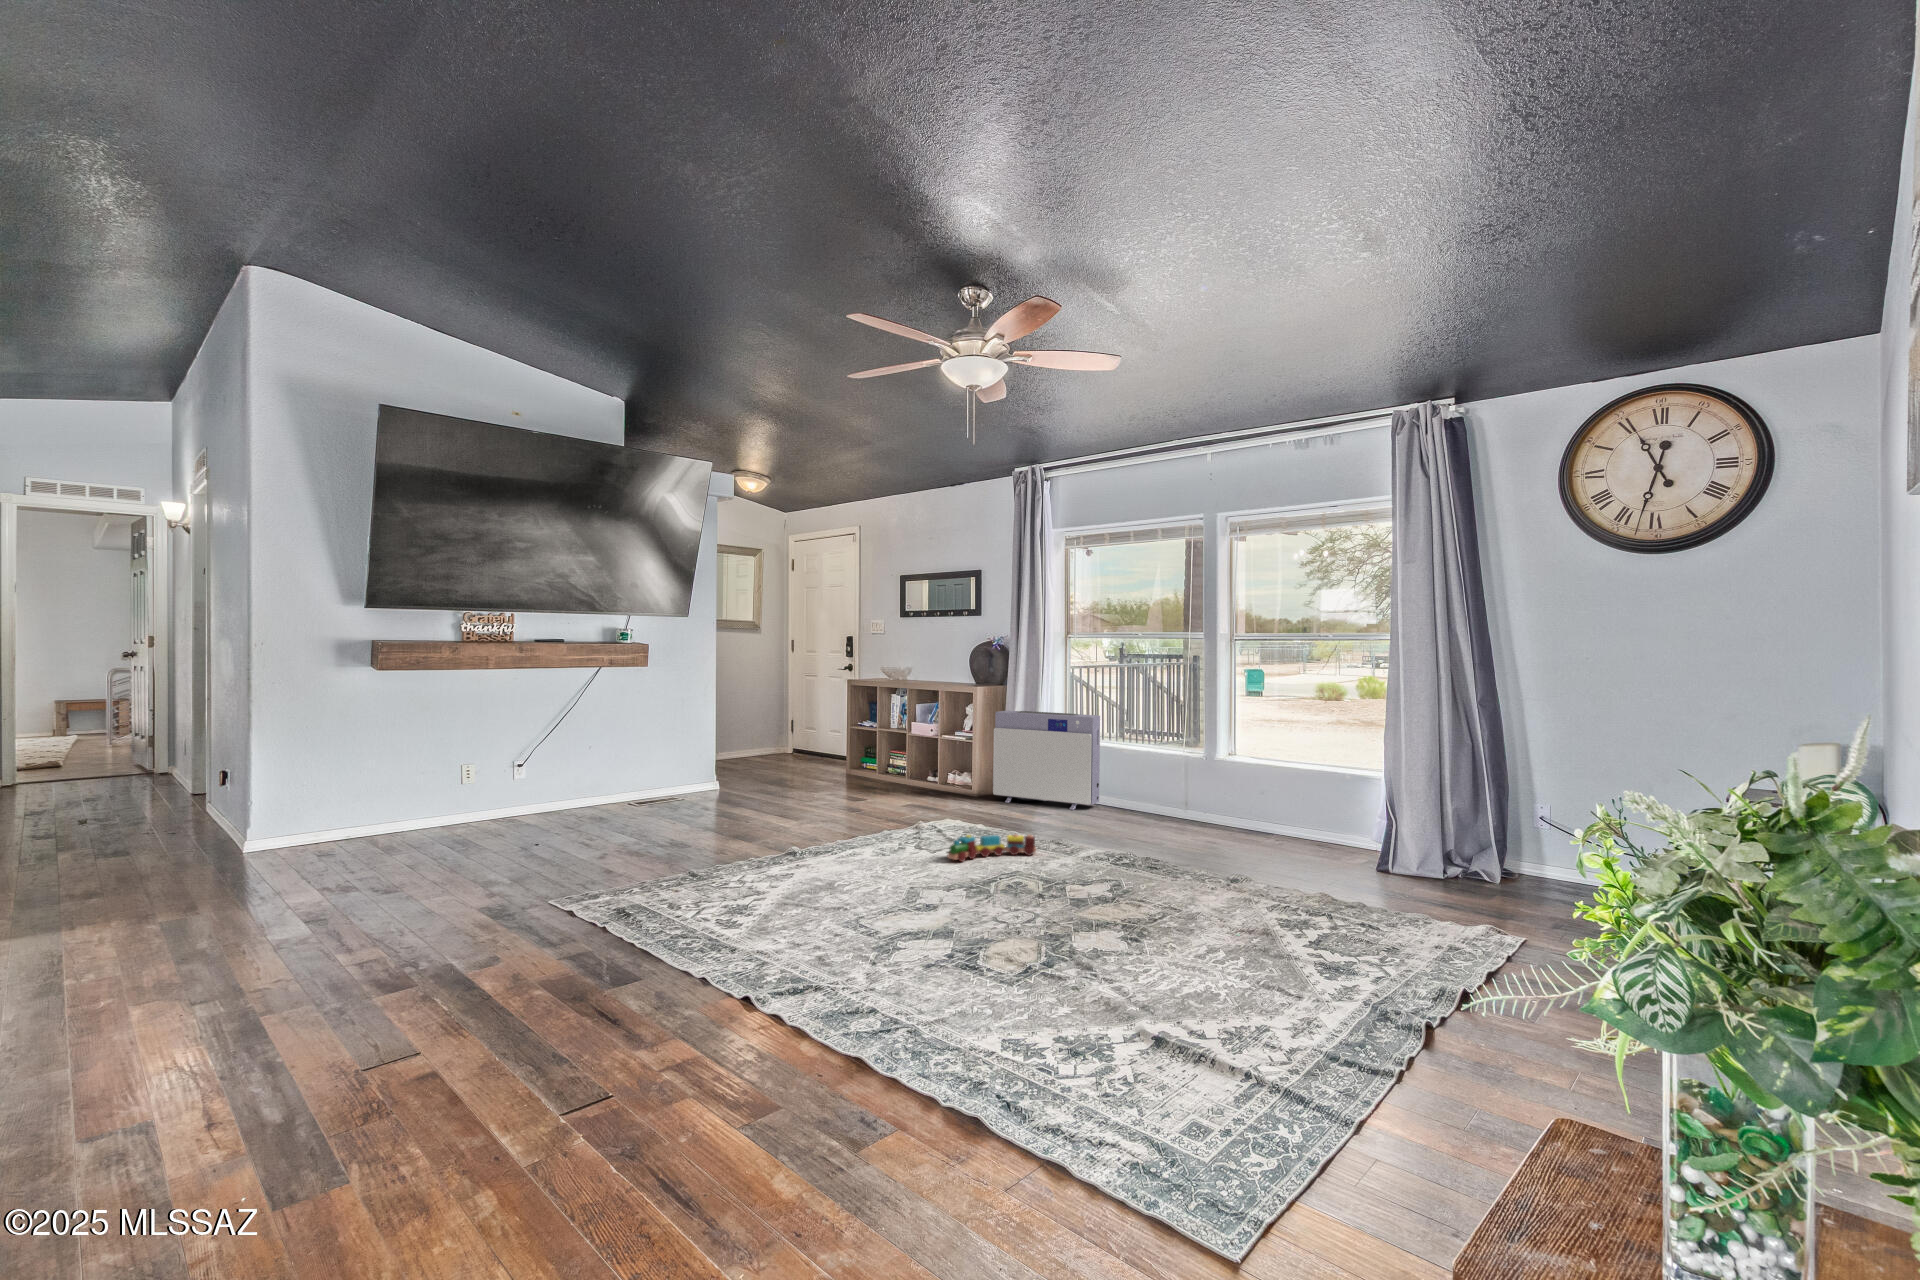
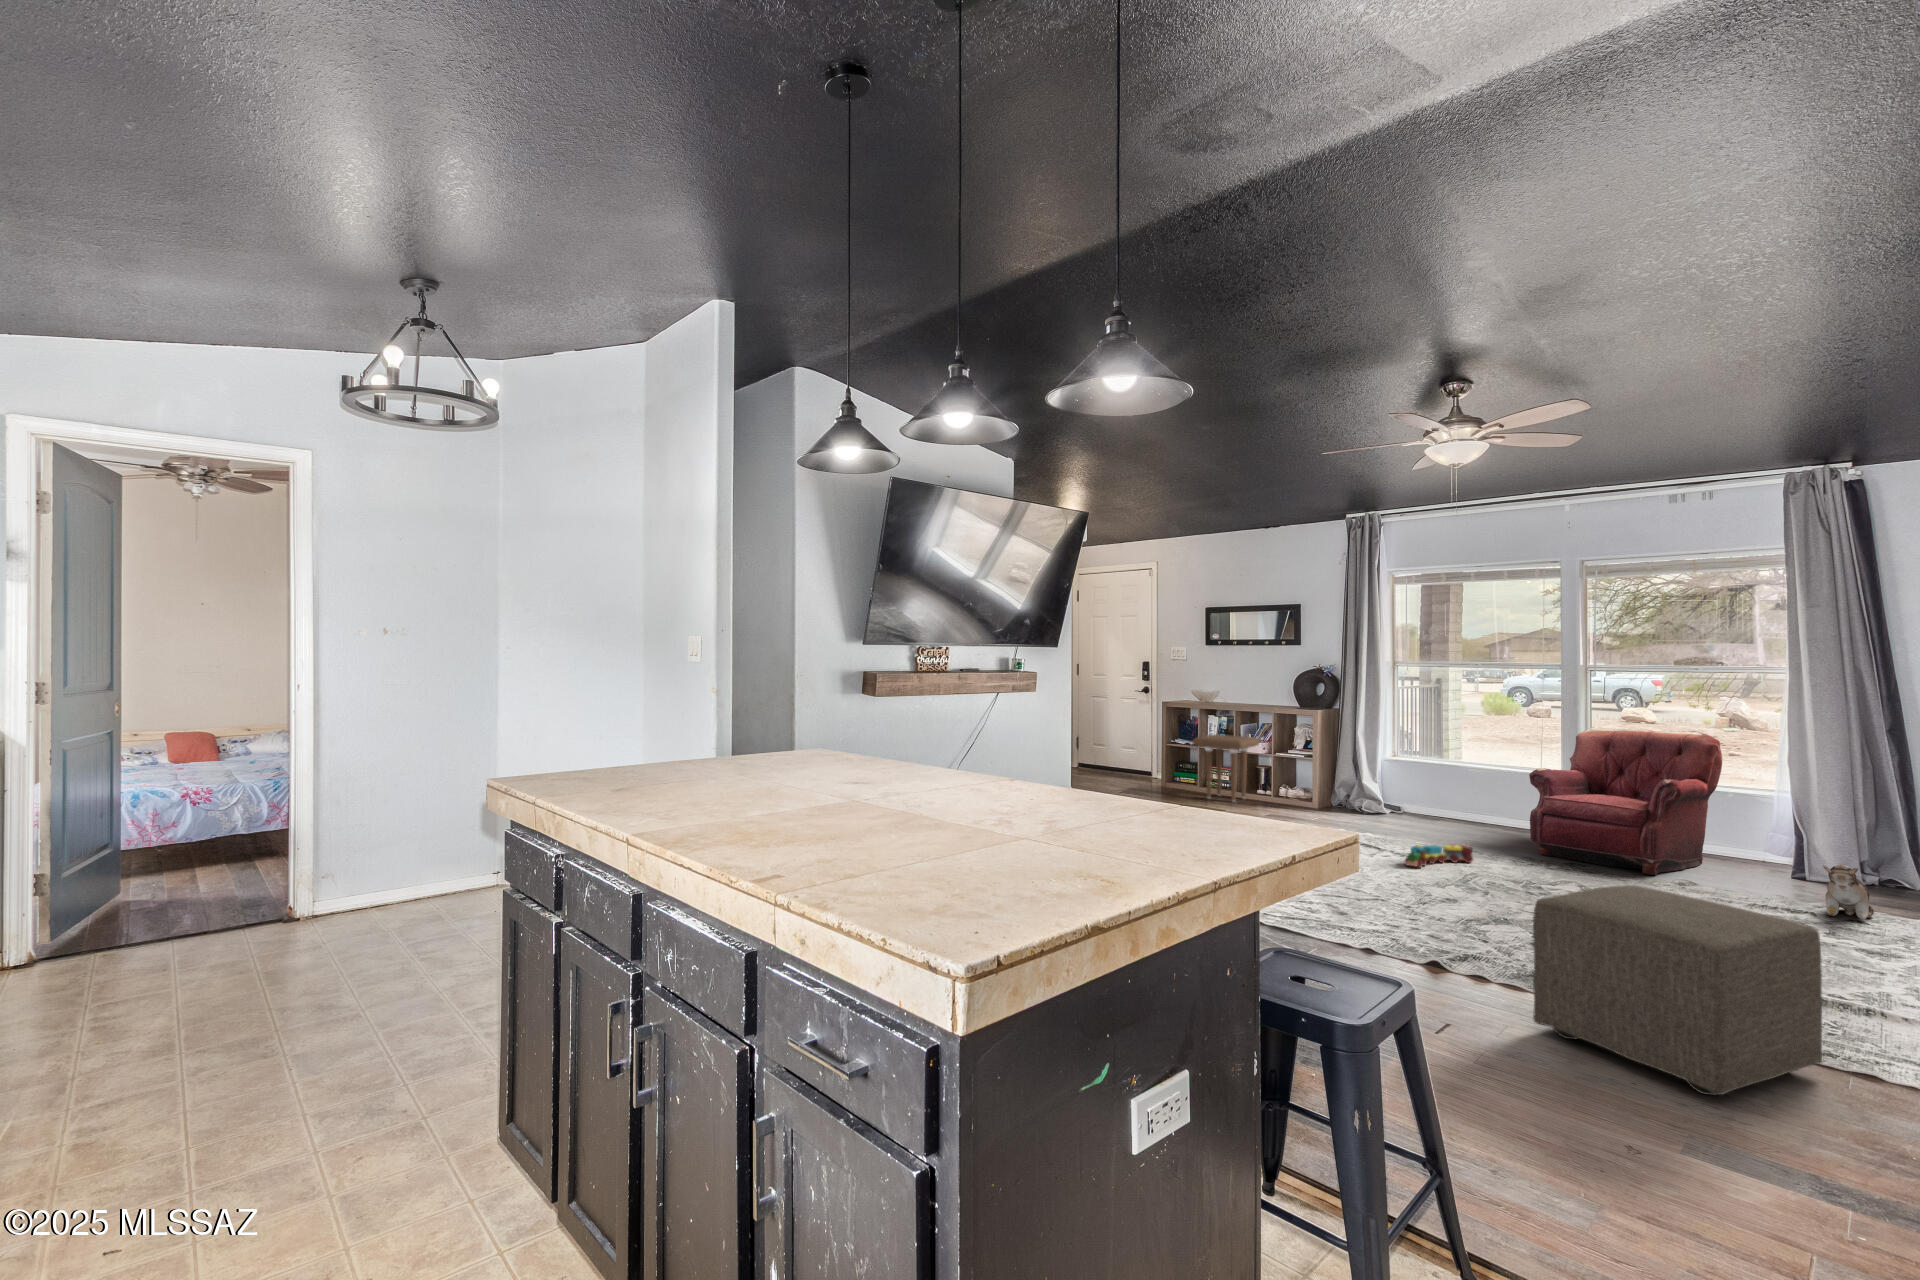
armchair: none [1121,703,1324,868] -> present [1529,728,1722,875]
air purifier: present [993,711,1100,810] -> none [1342,732,1449,822]
side table: none [855,715,932,789] -> present [1193,734,1260,802]
plush toy: none [1328,856,1391,920] -> present [1823,864,1874,919]
ottoman: none [691,885,969,1183] -> present [1533,885,1822,1095]

